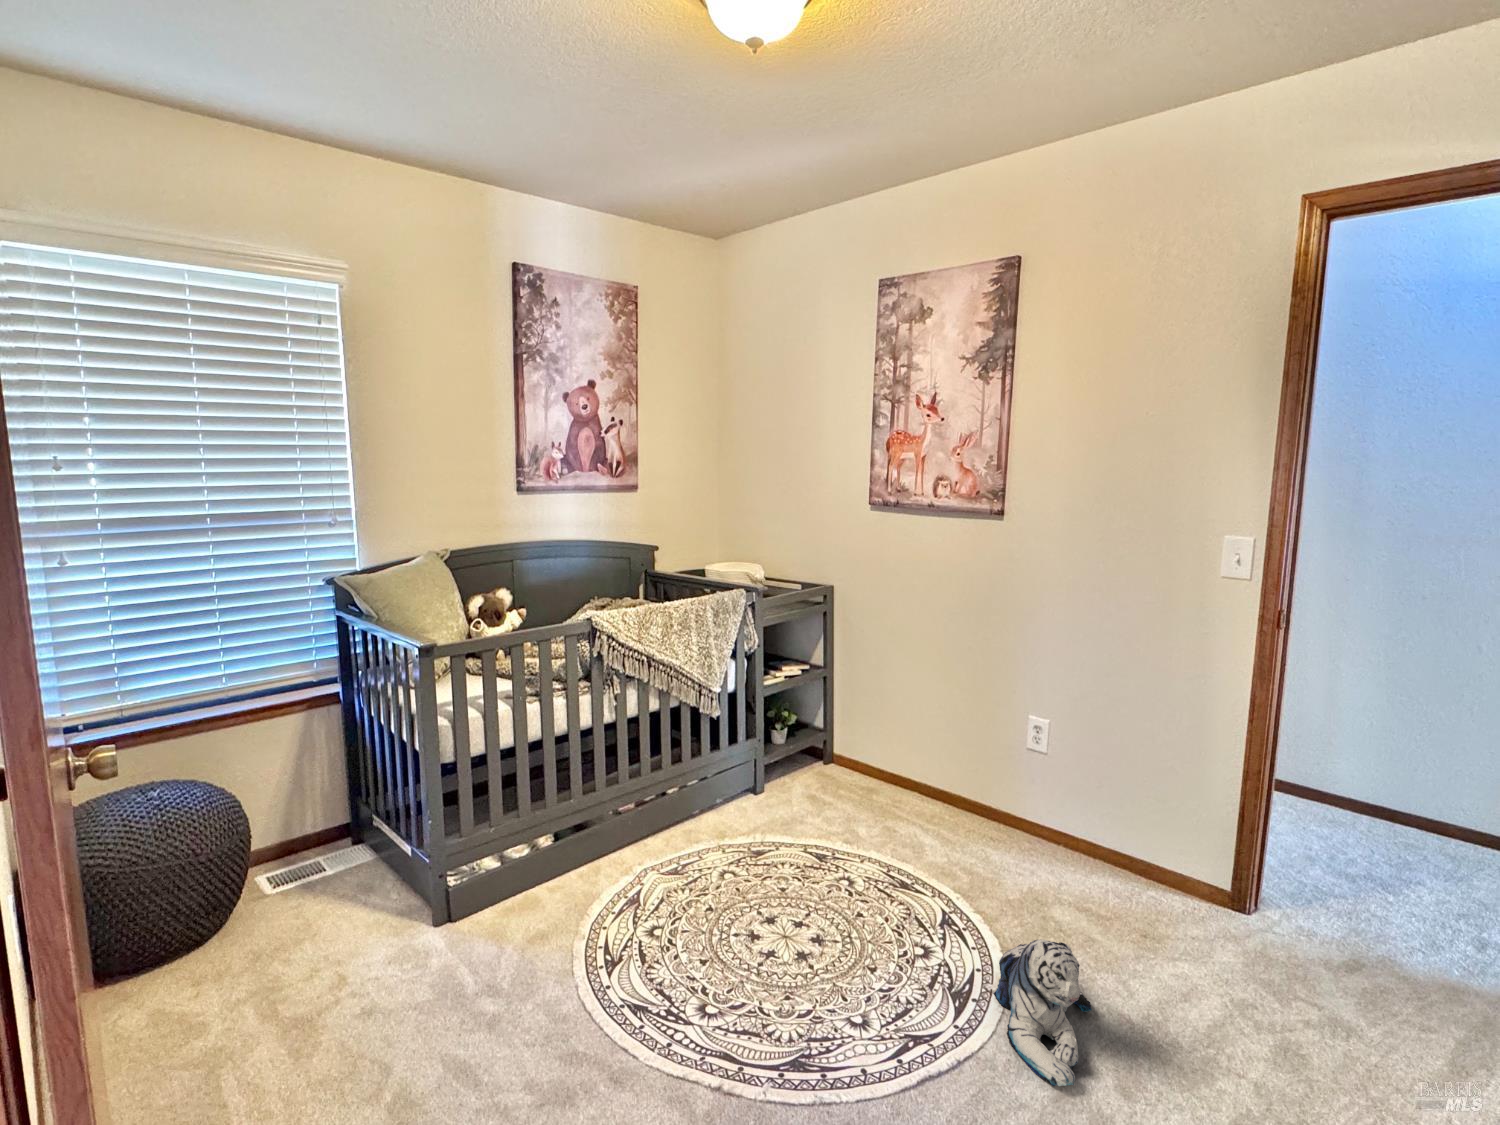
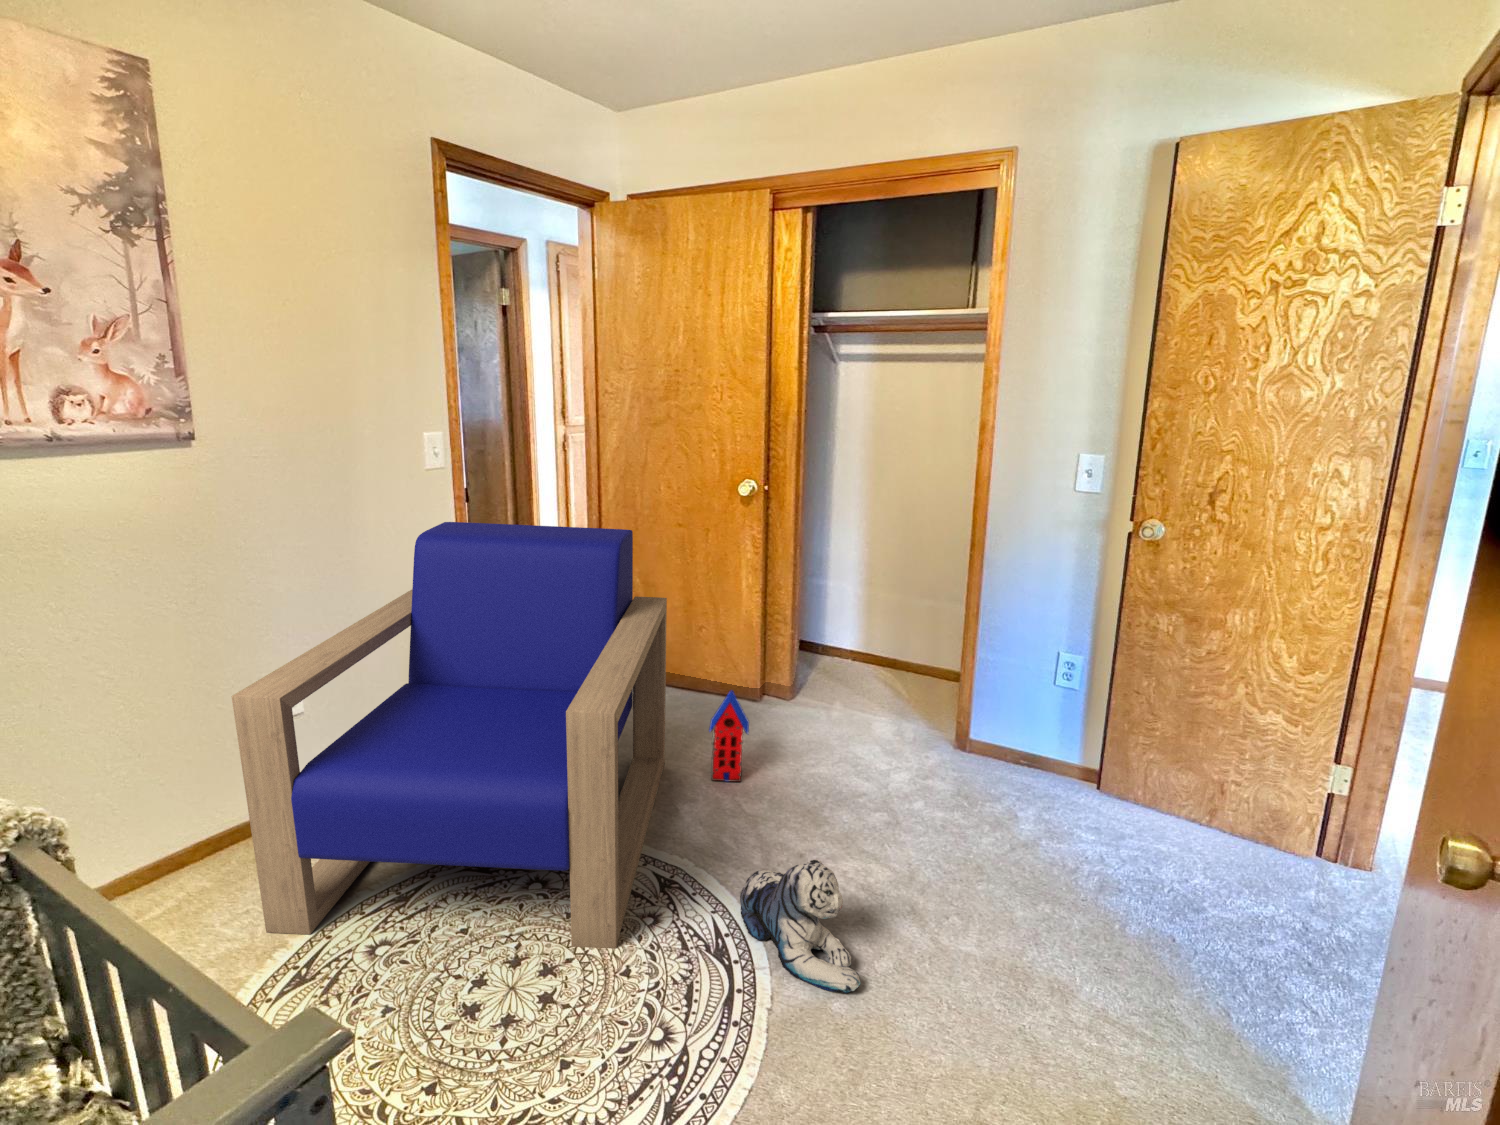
armchair: none [677,577,1036,951] -> present [232,522,667,949]
toy house: none [1061,779,1116,882] -> present [709,690,749,782]

